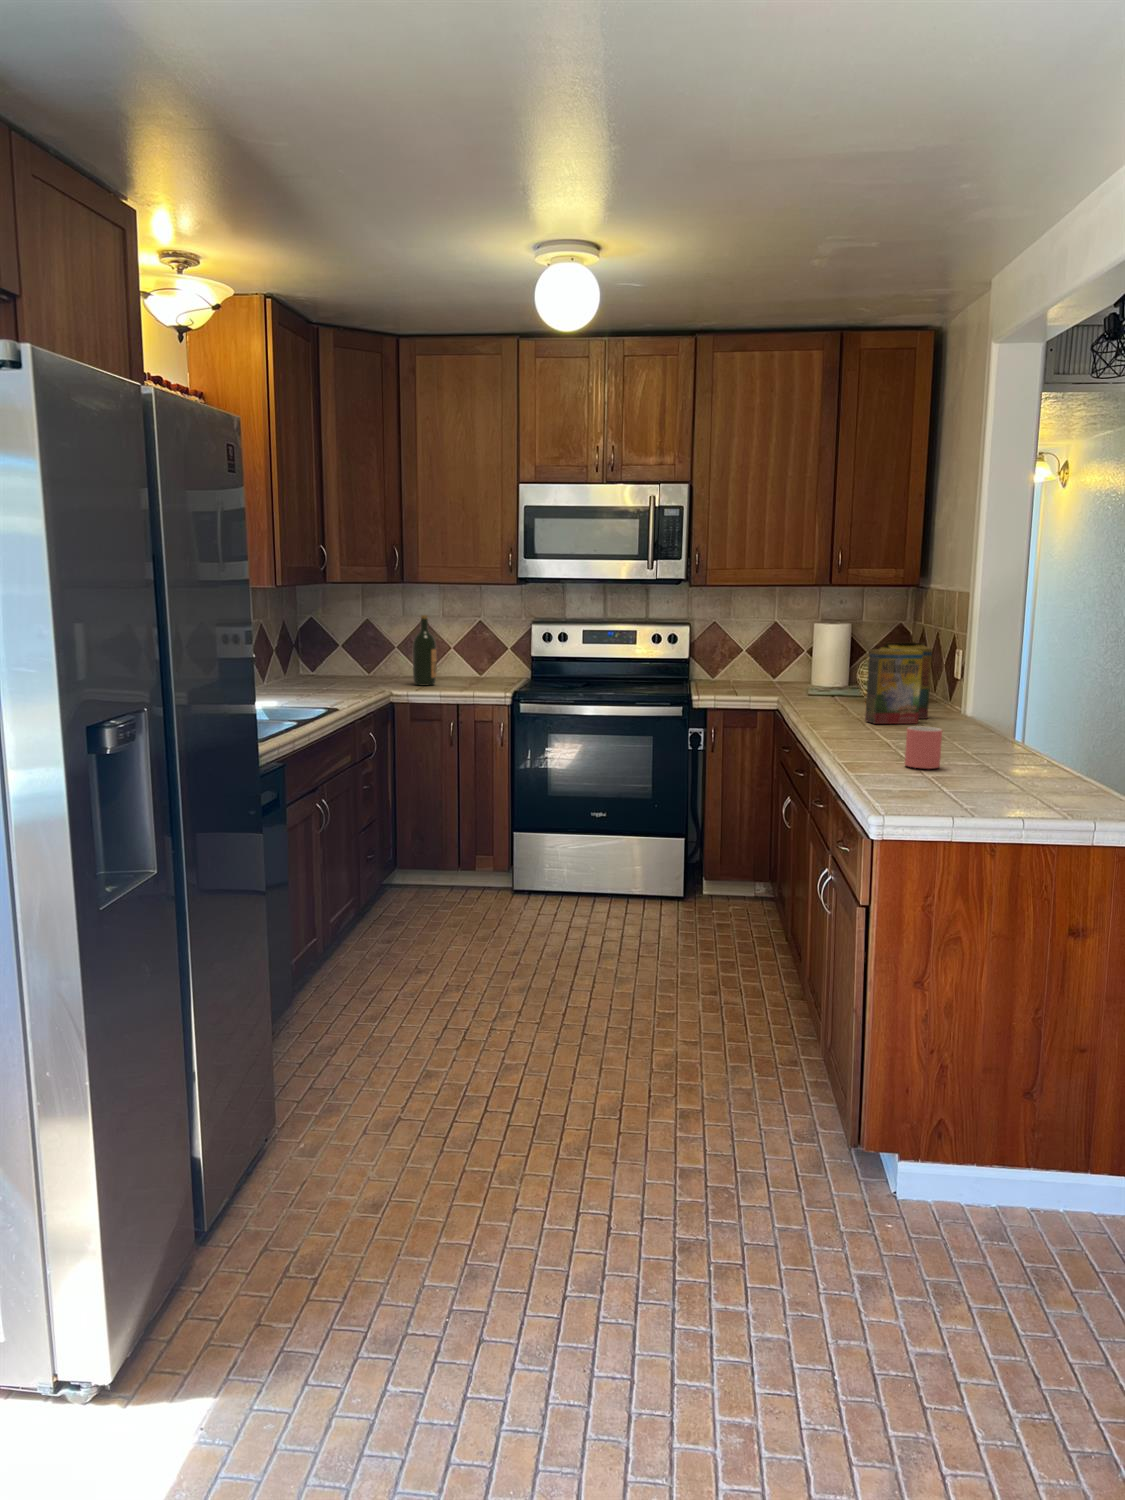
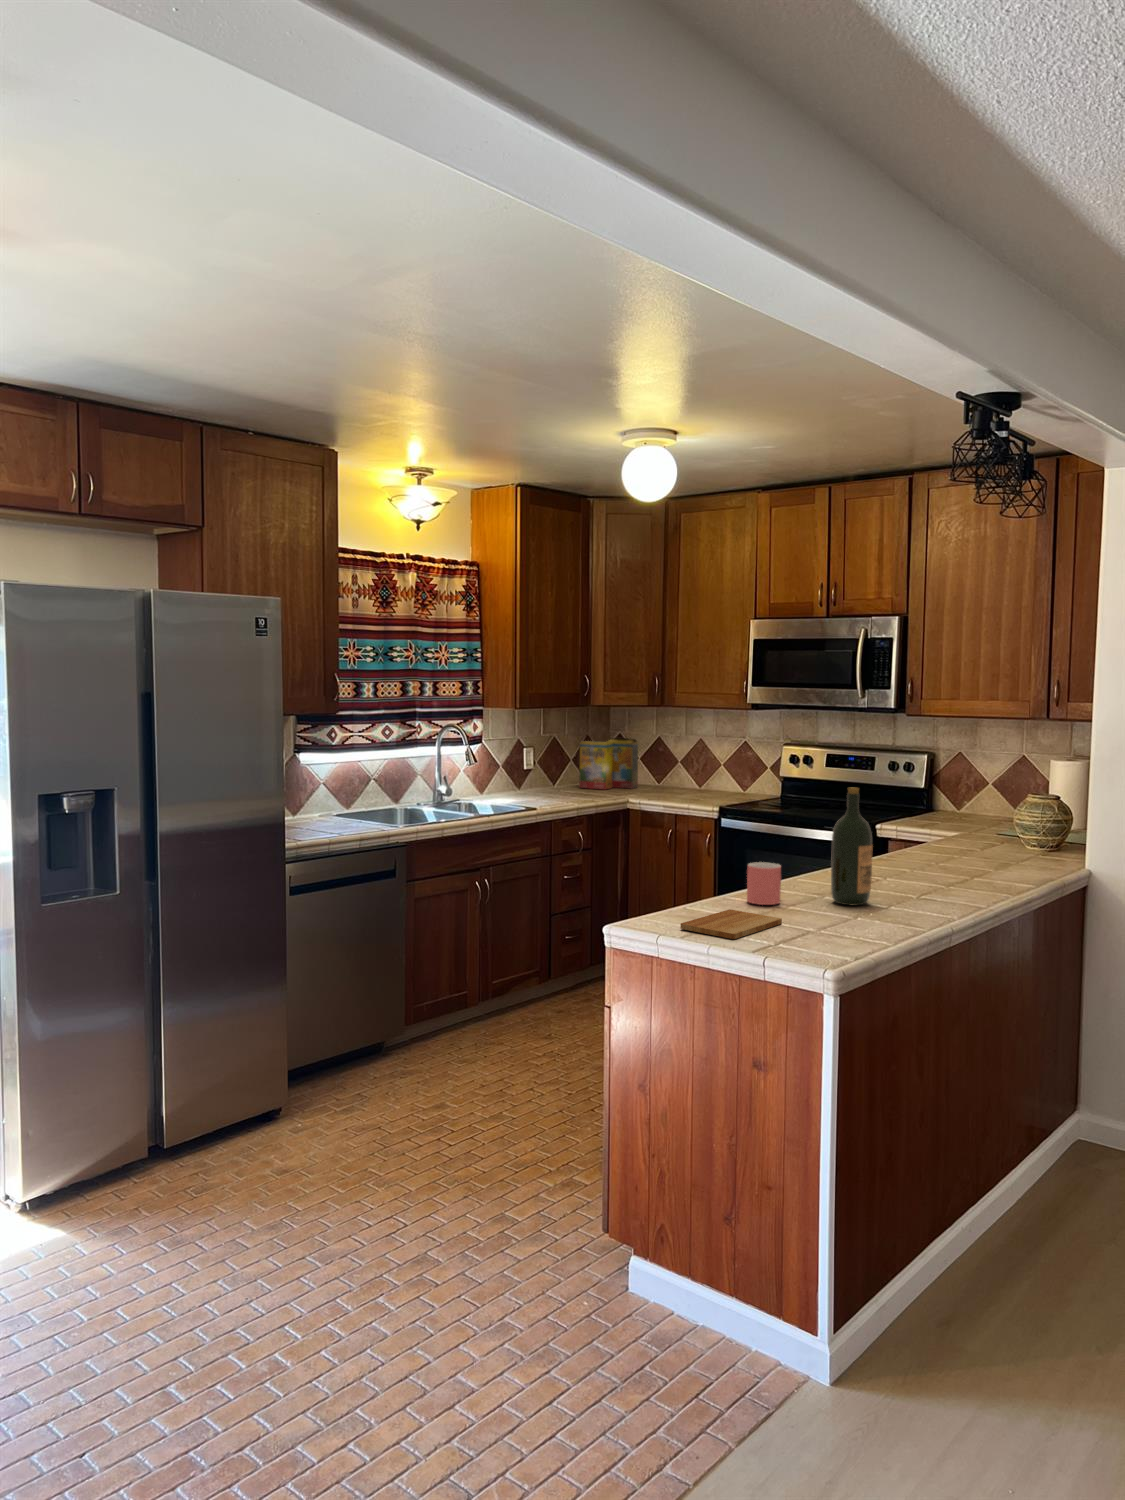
wine bottle: present [413,615,437,686] -> present [831,787,873,905]
cereal box: present [865,642,932,724] -> present [579,738,638,789]
cutting board: none [948,775,1045,799] -> present [681,909,782,939]

